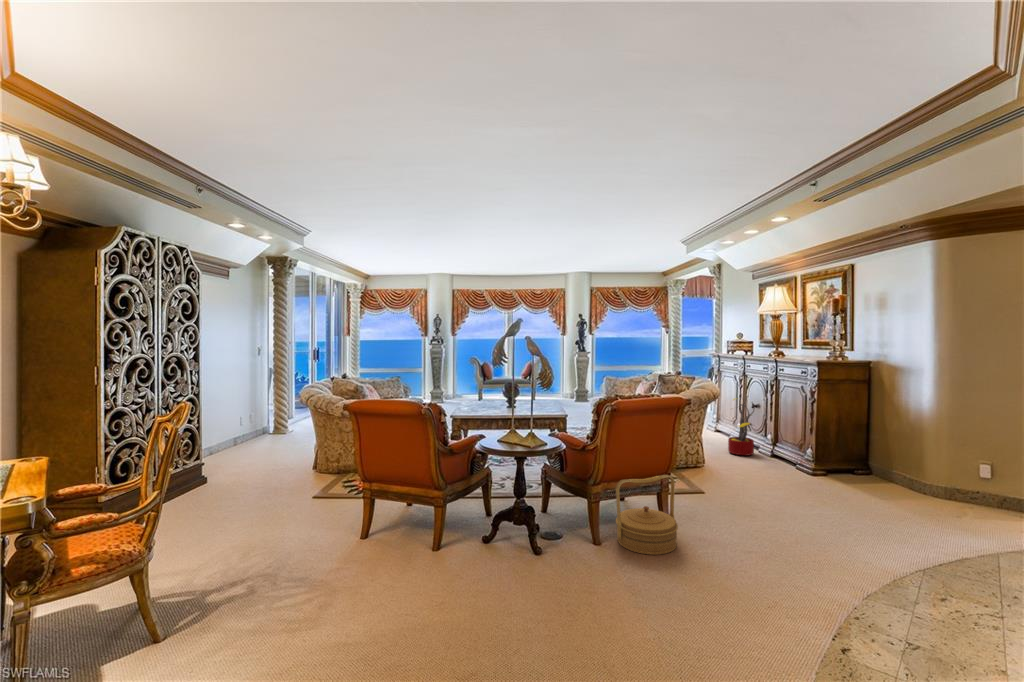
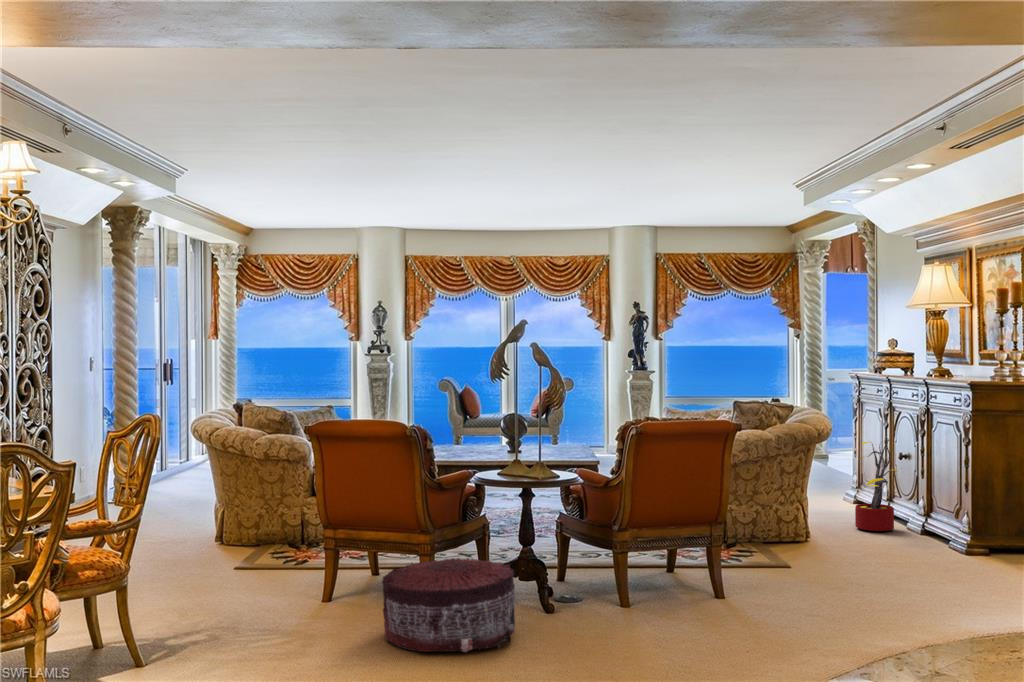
woven basket: present [616,475,678,555] -> none [647,527,729,626]
pouf: none [411,501,517,595] -> present [382,558,515,652]

